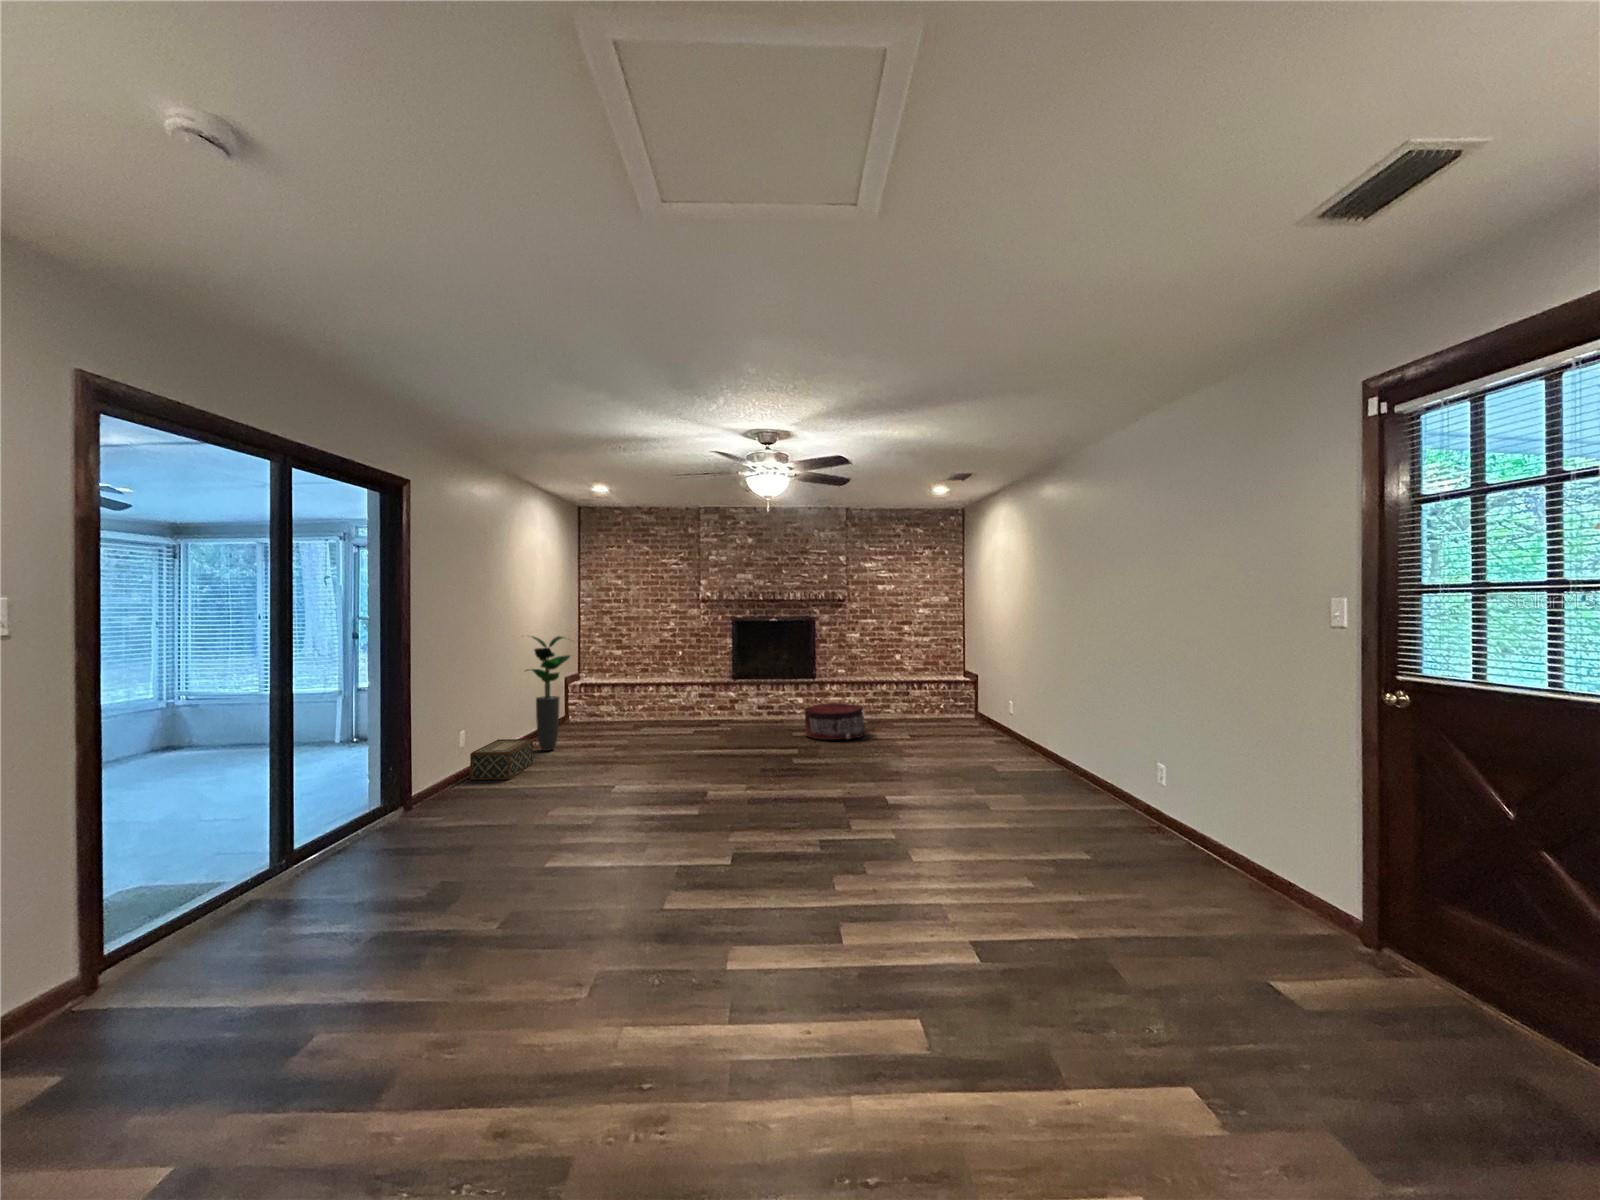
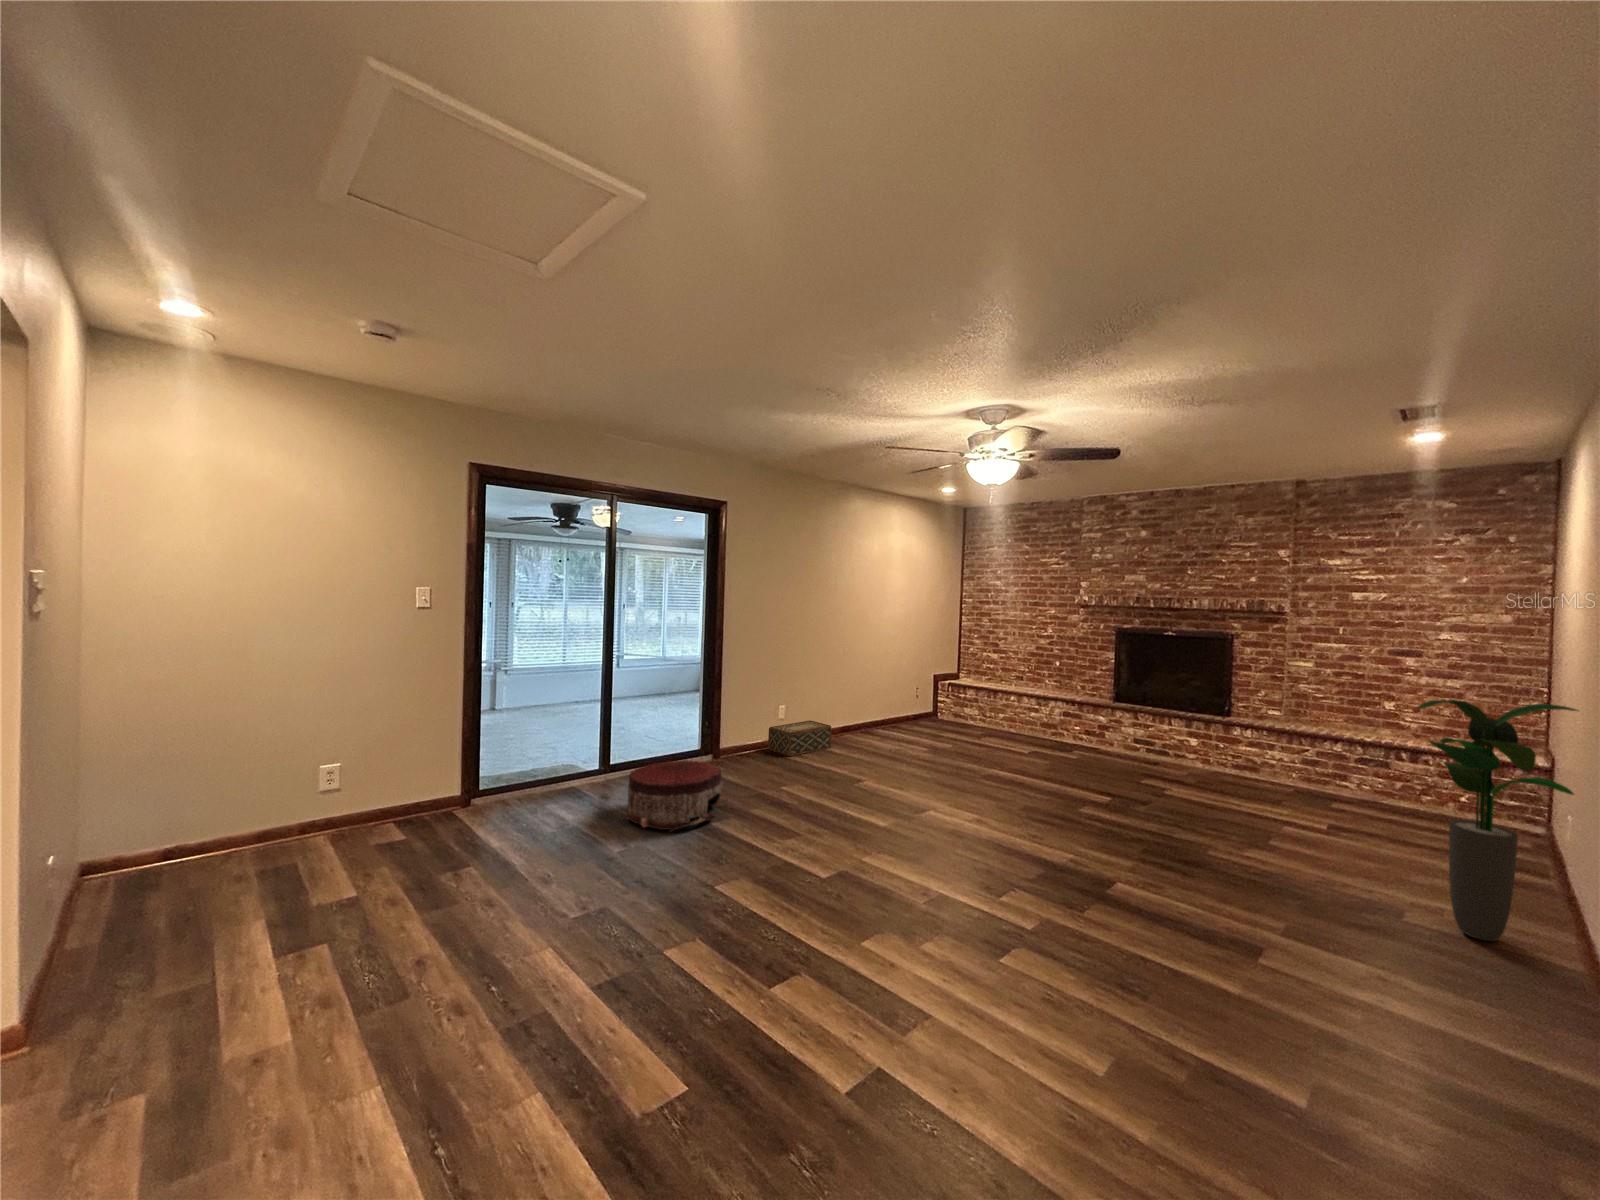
potted plant: present [527,636,570,751] -> present [1418,699,1578,941]
pouf: present [805,703,865,740] -> present [627,760,723,831]

